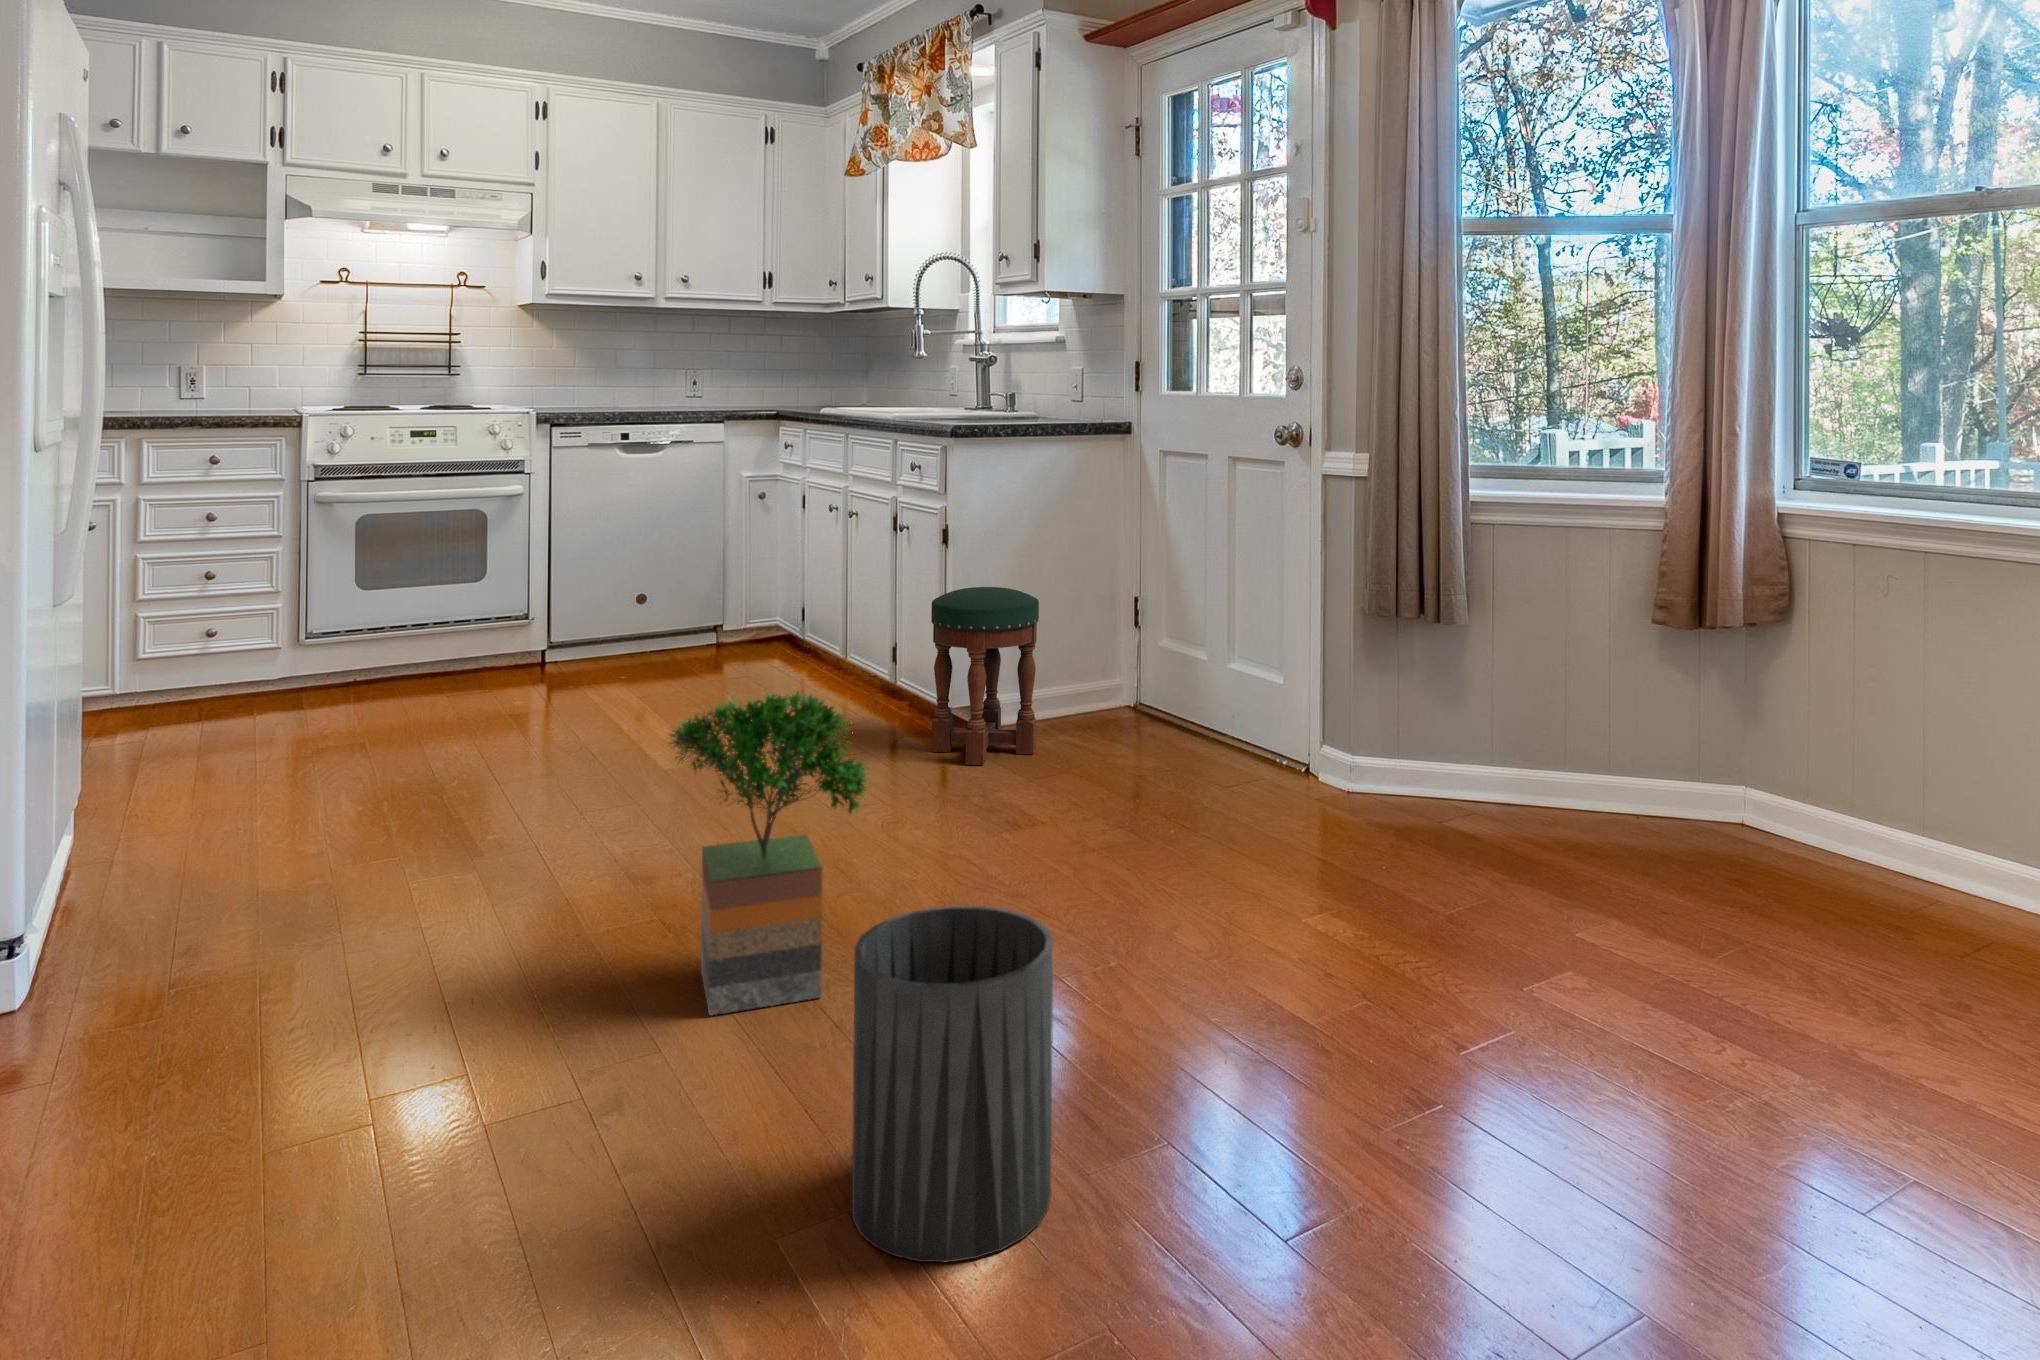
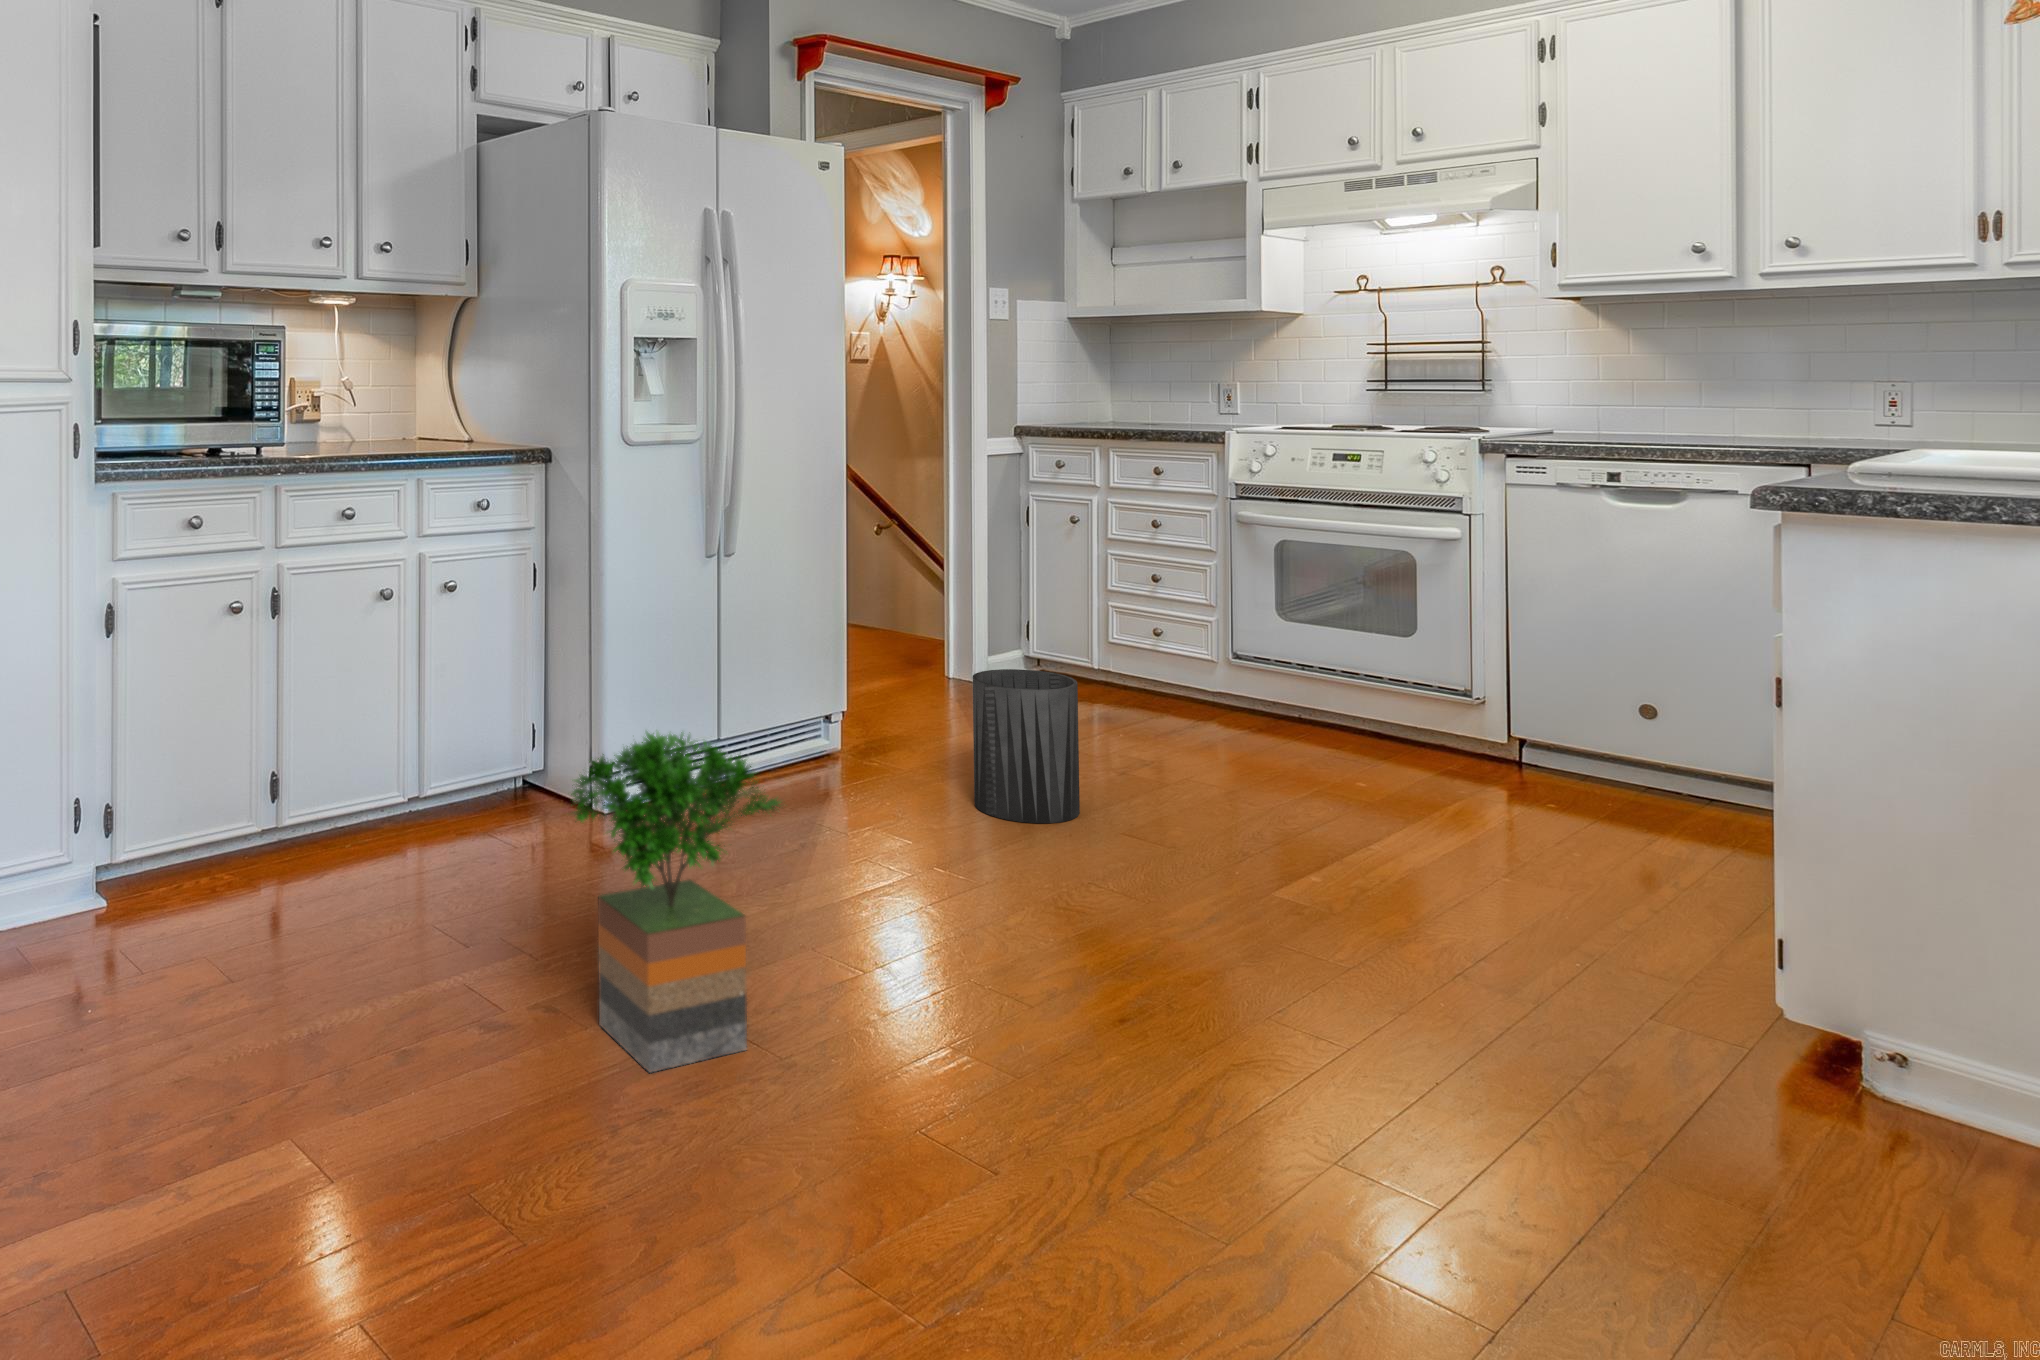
stool: present [931,587,1039,765] -> none [1504,771,1753,1127]
trash can: present [852,906,1053,1262] -> present [972,669,1080,823]

